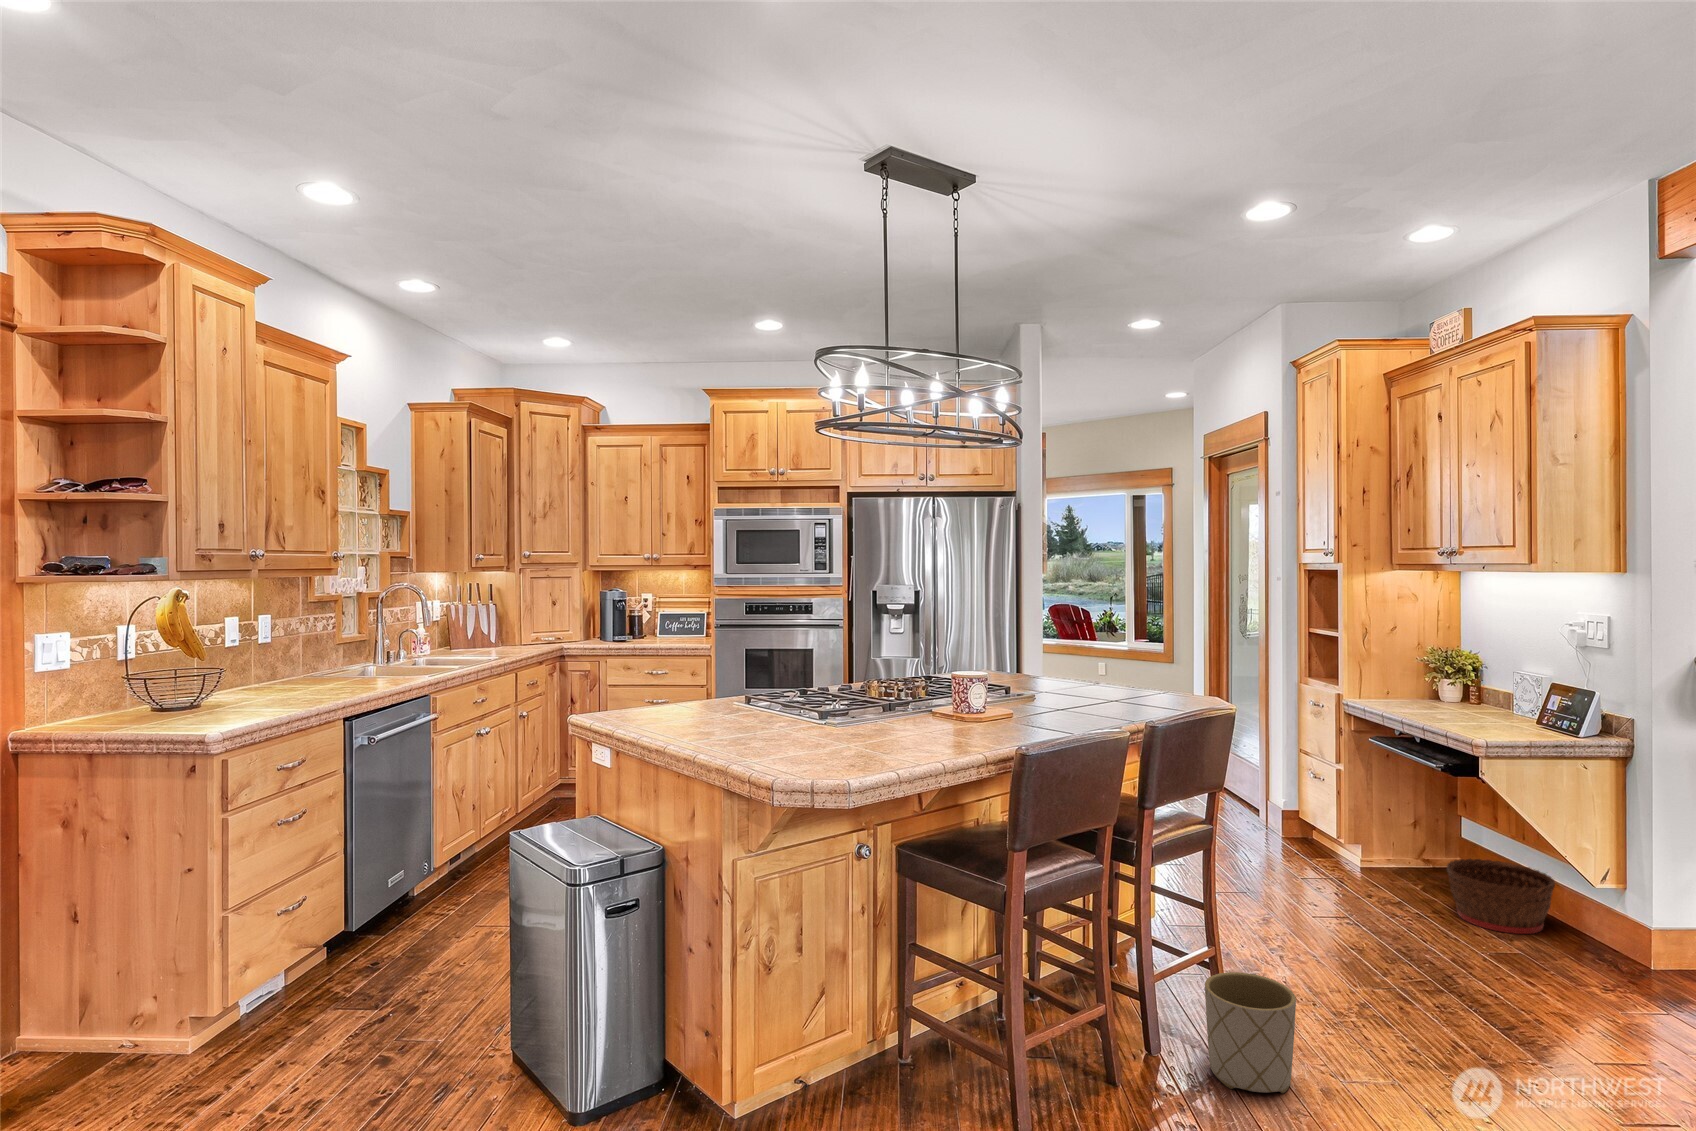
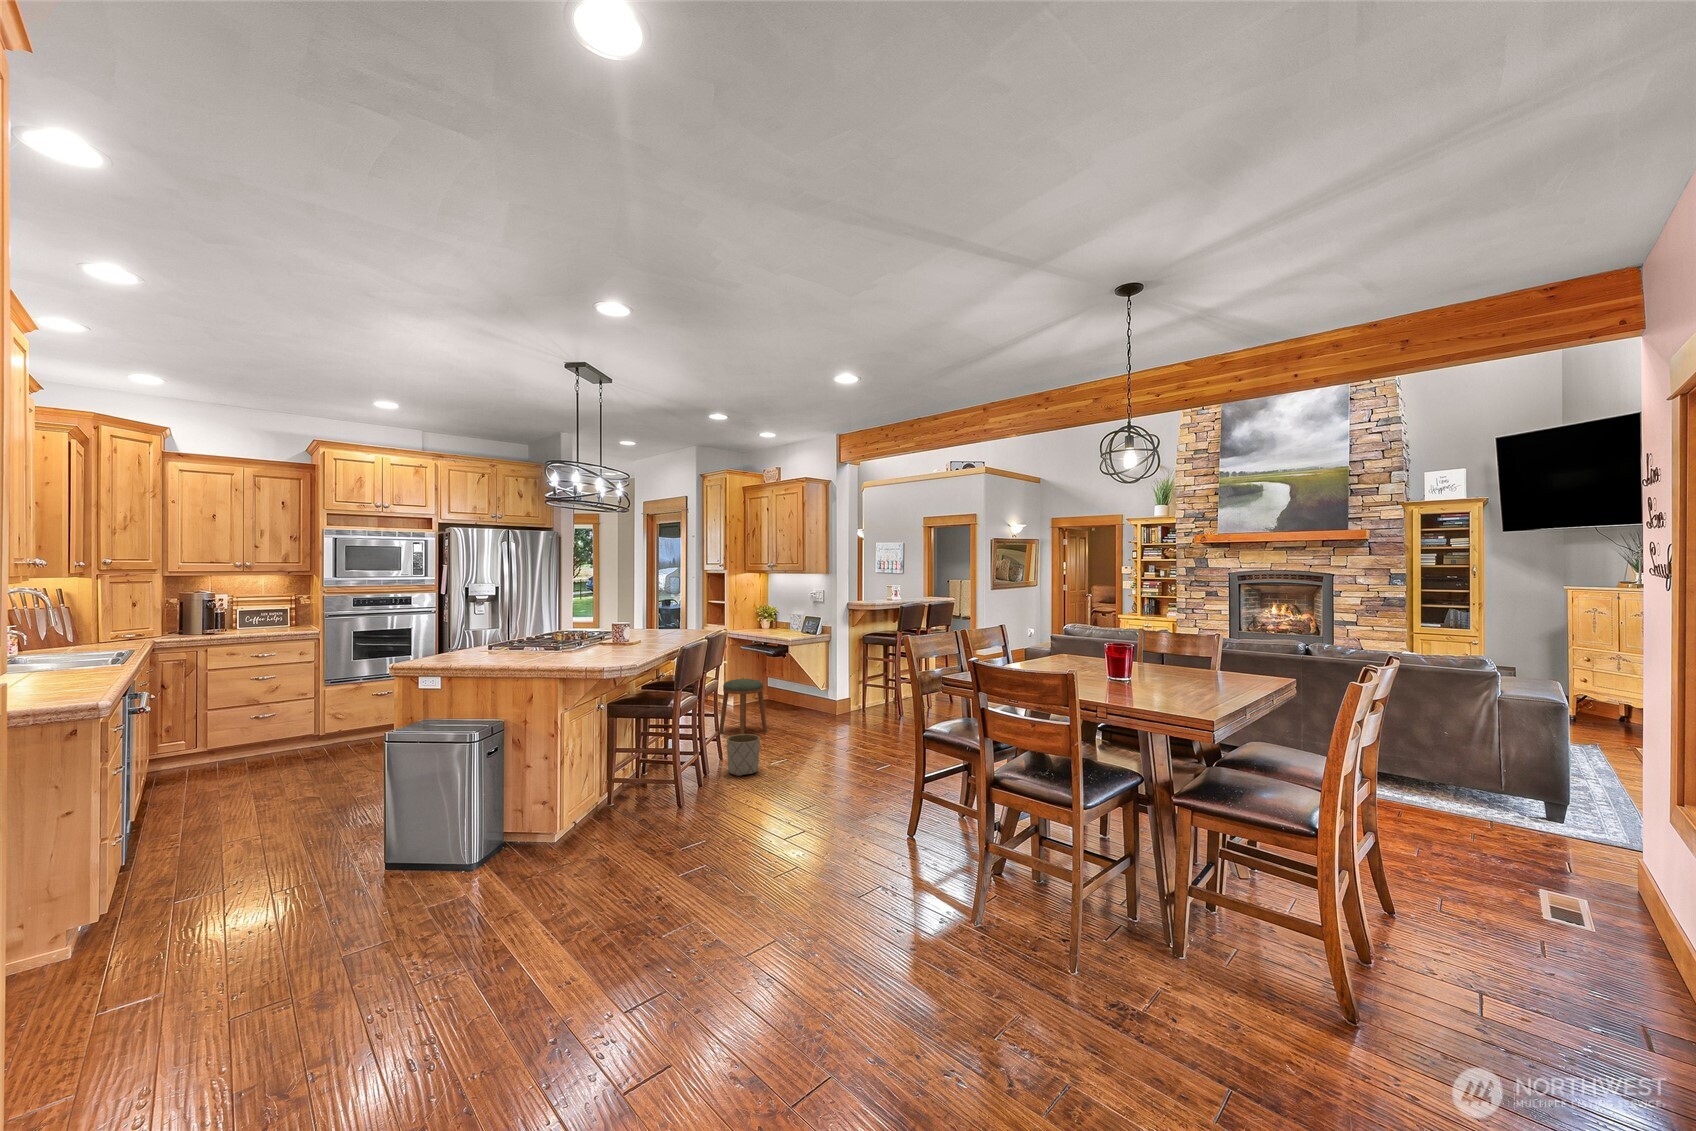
stool: none [1274,816,1398,964] -> present [719,679,767,734]
basket: present [1447,859,1555,934] -> none [773,691,809,717]

